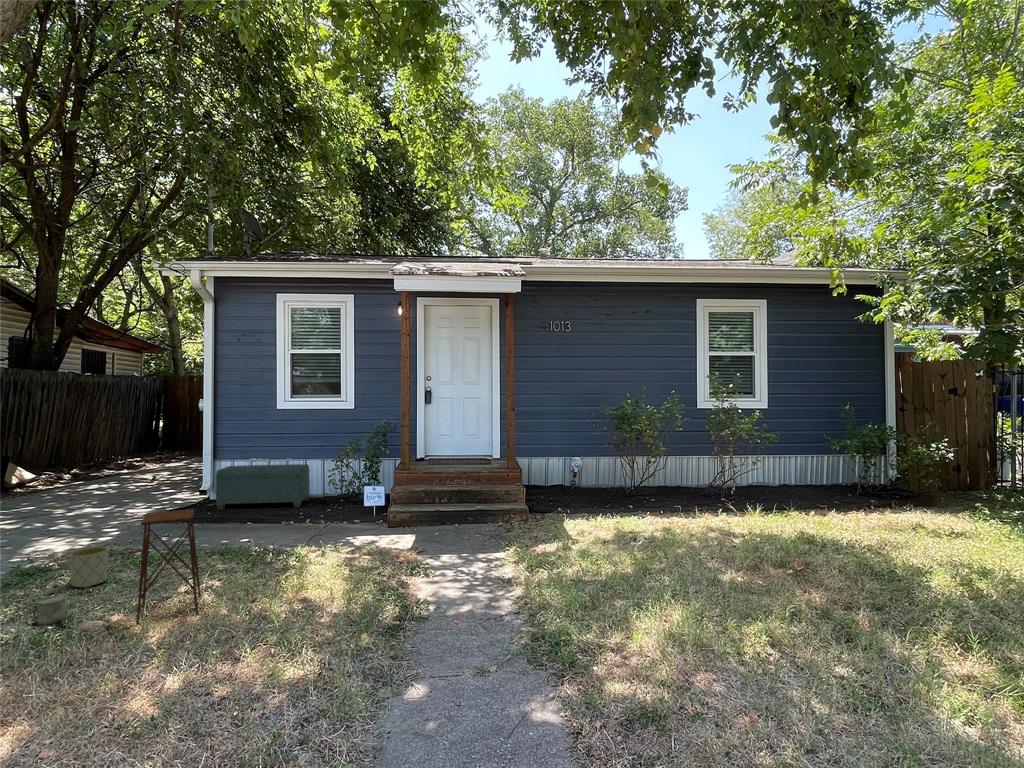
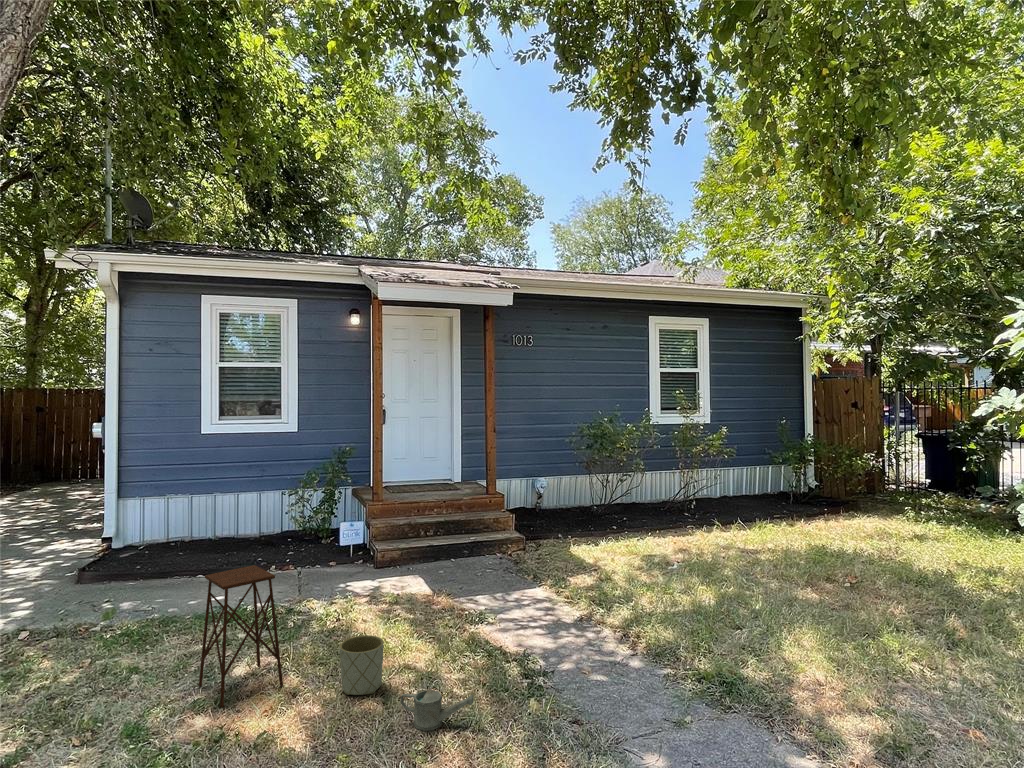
bench: present [216,464,310,509] -> none [133,499,245,562]
planter: present [69,547,109,588] -> present [340,635,384,695]
watering can: present [37,595,76,625] -> present [401,690,474,731]

